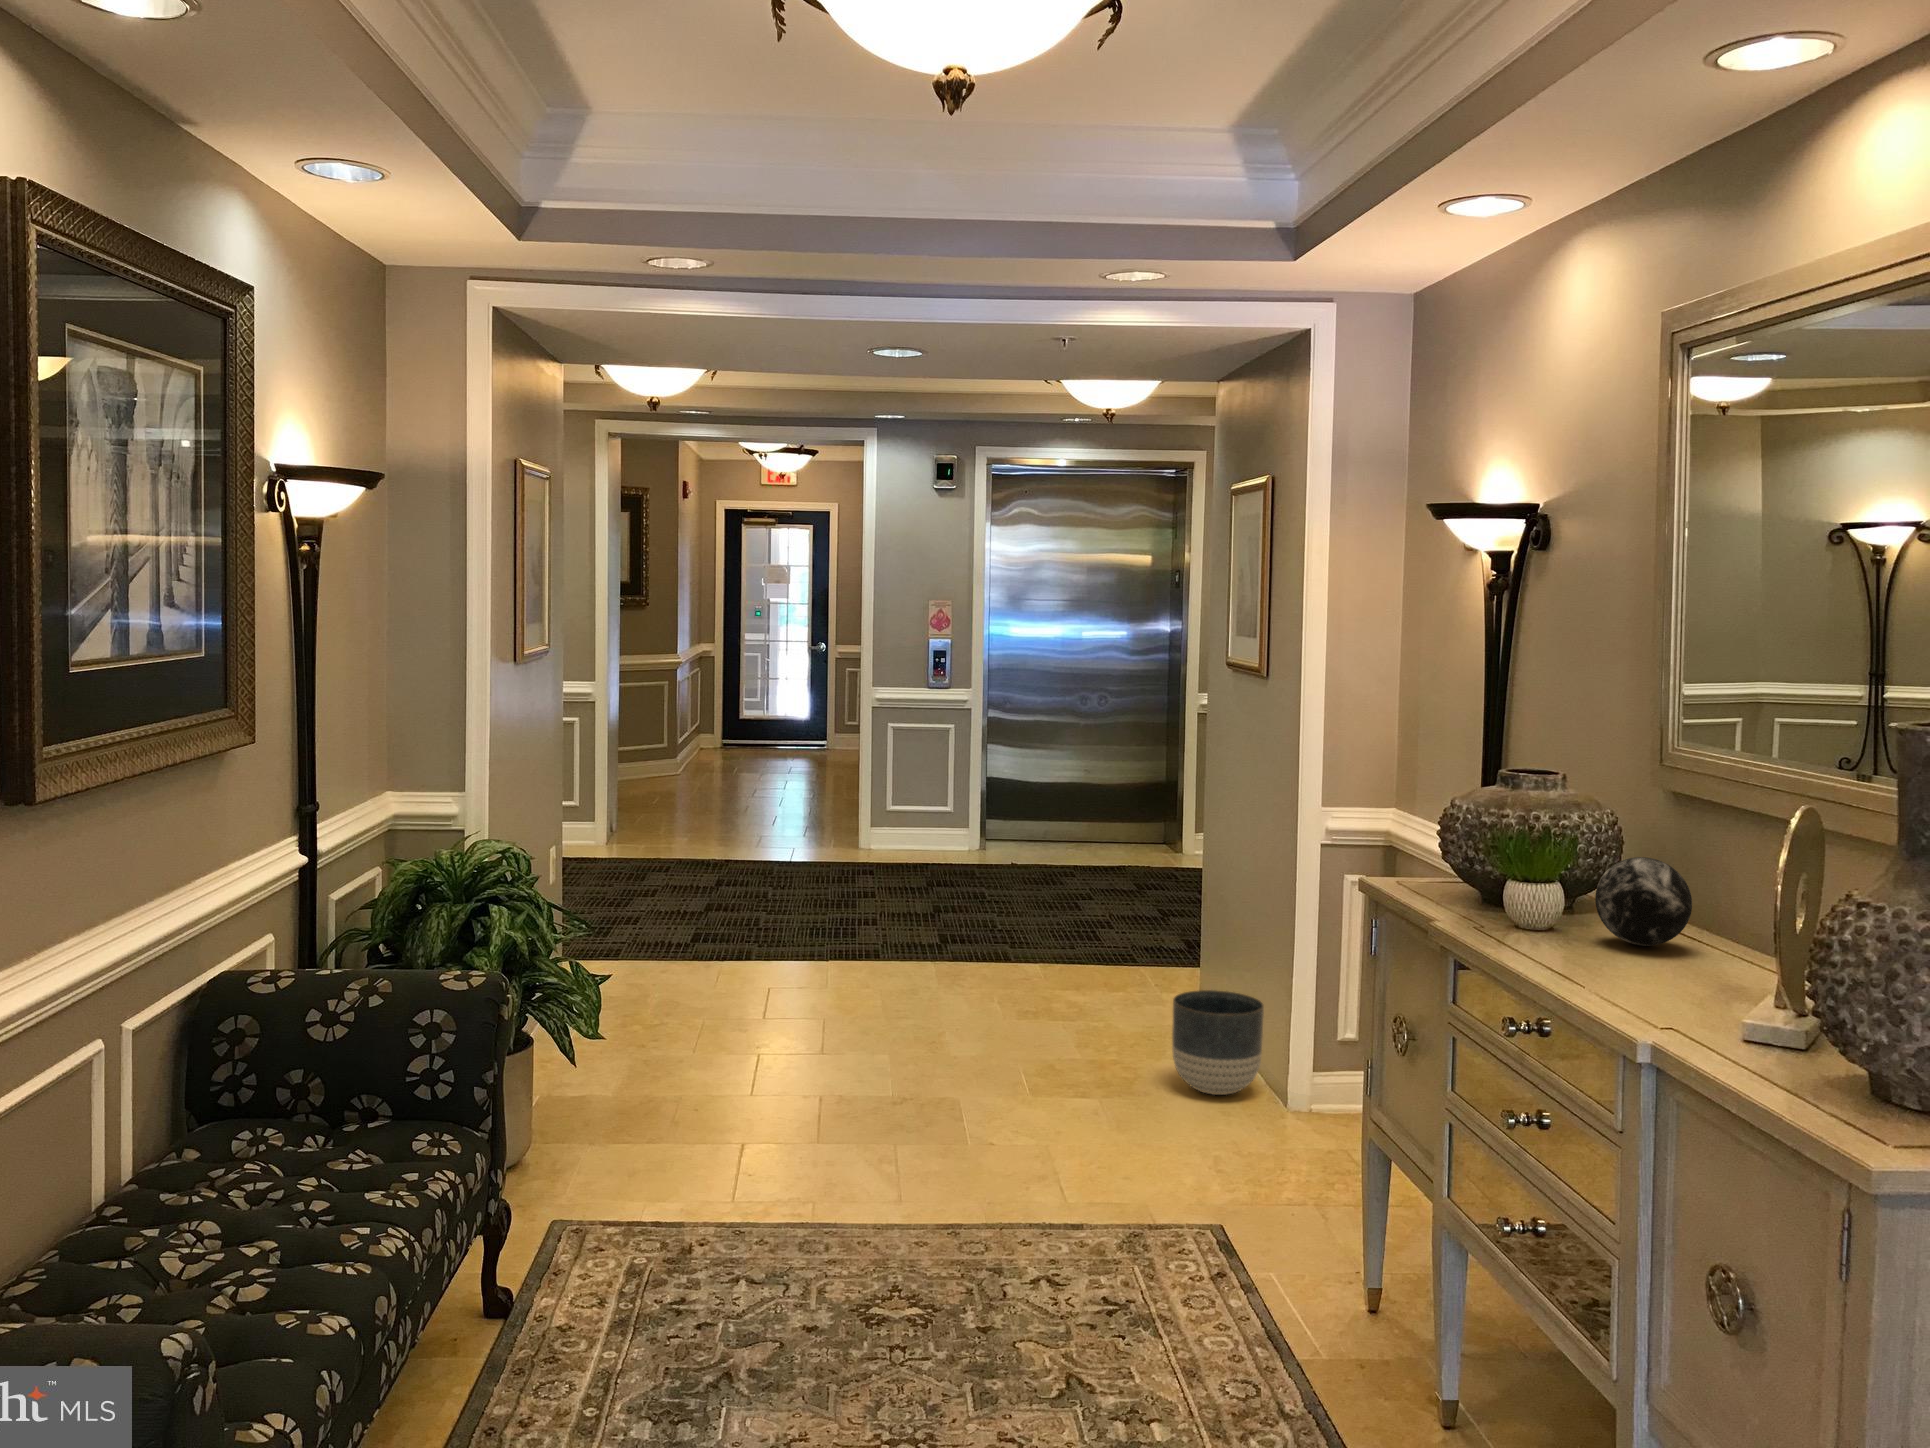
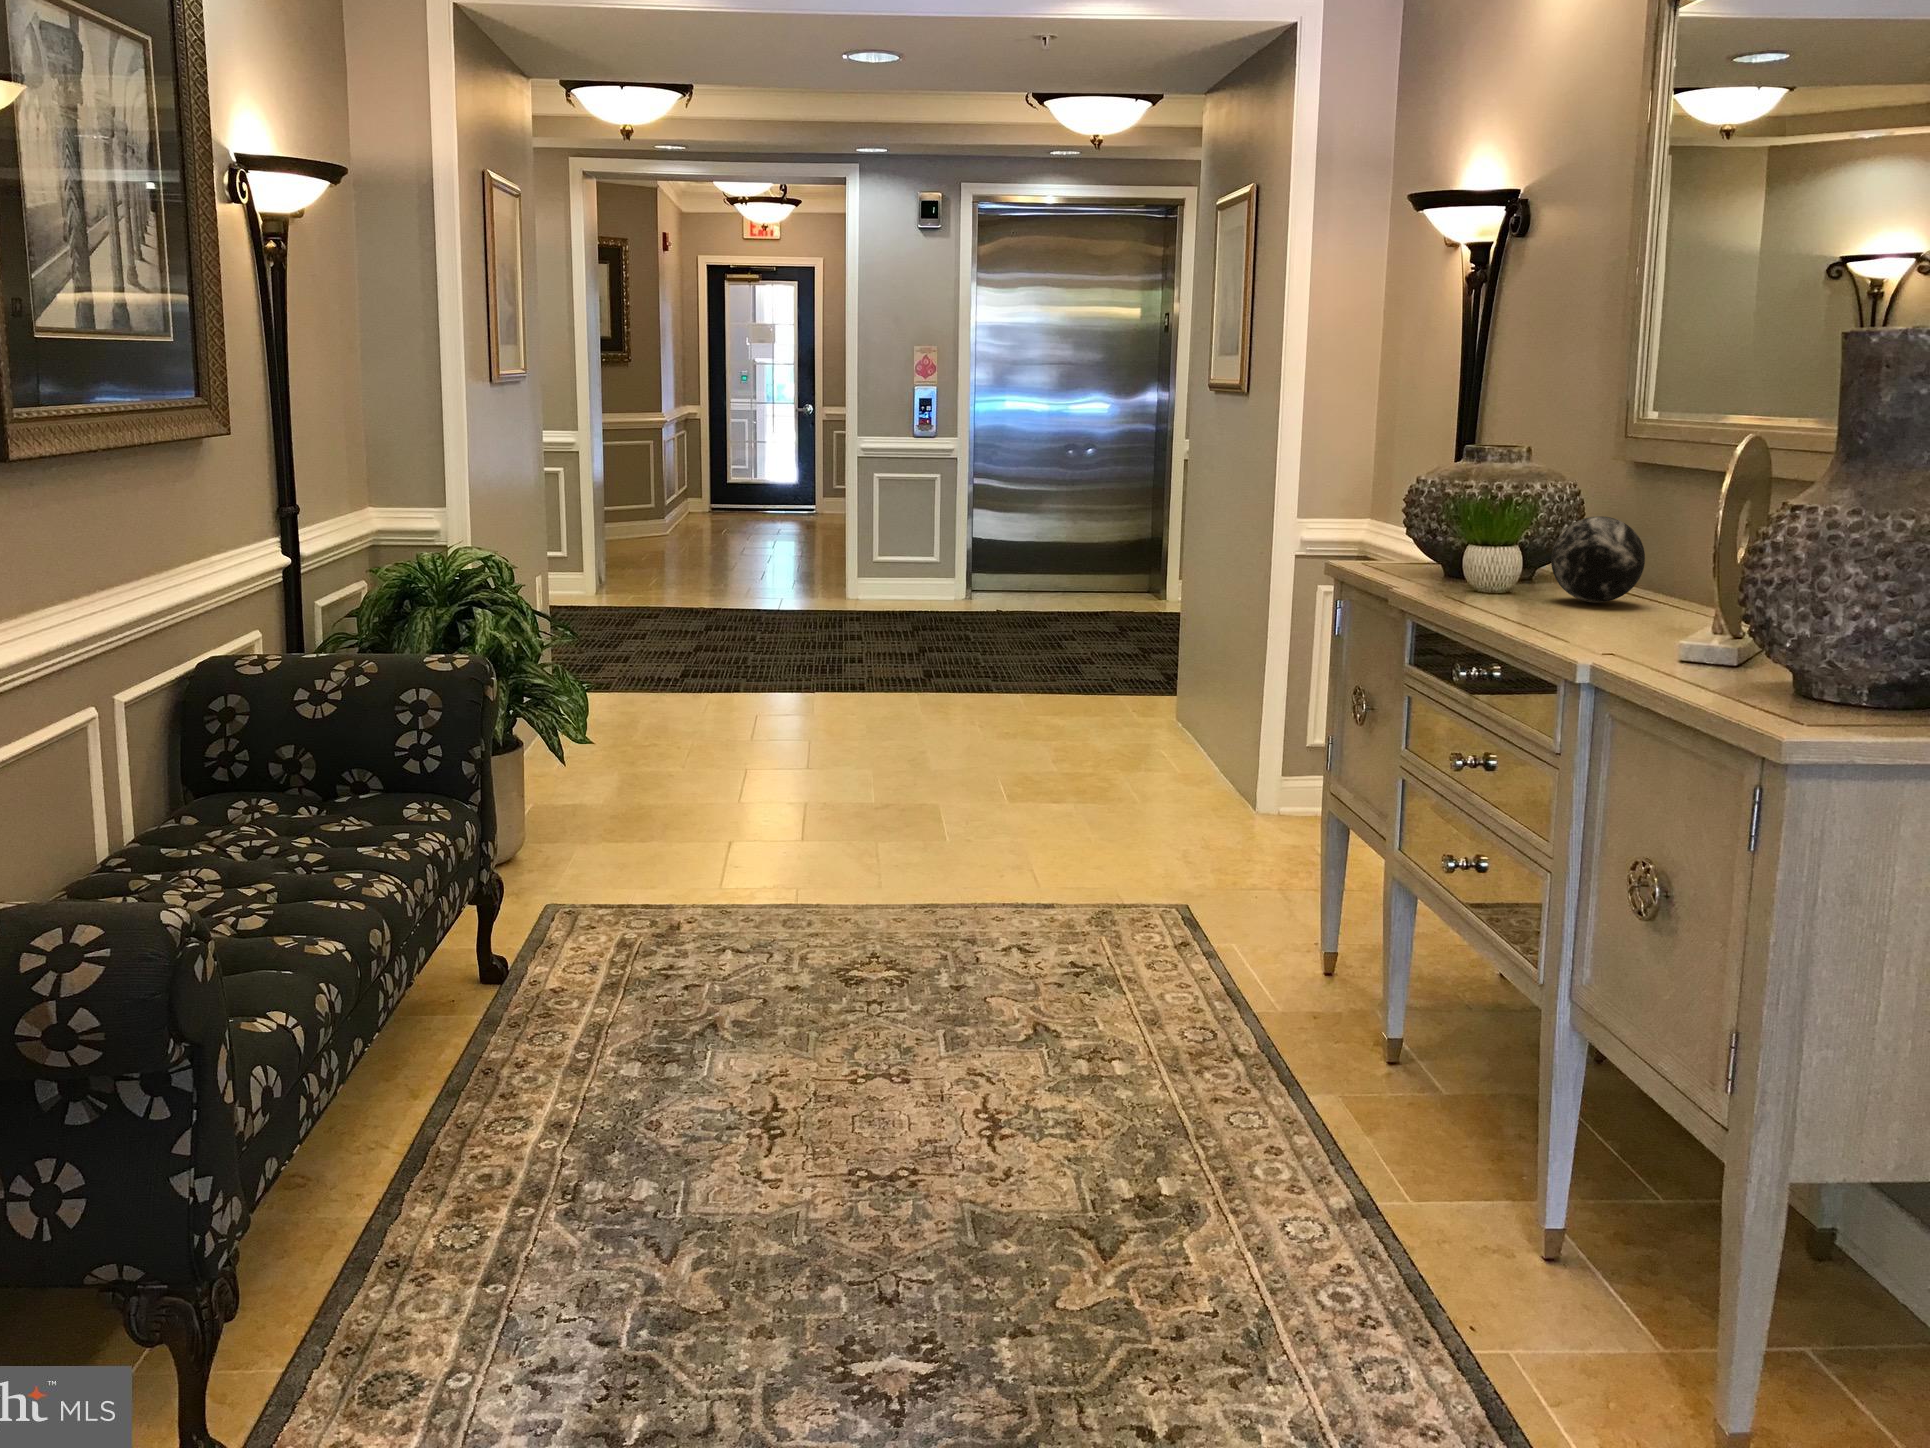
planter: present [1172,990,1264,1095] -> none [1148,704,1237,802]

